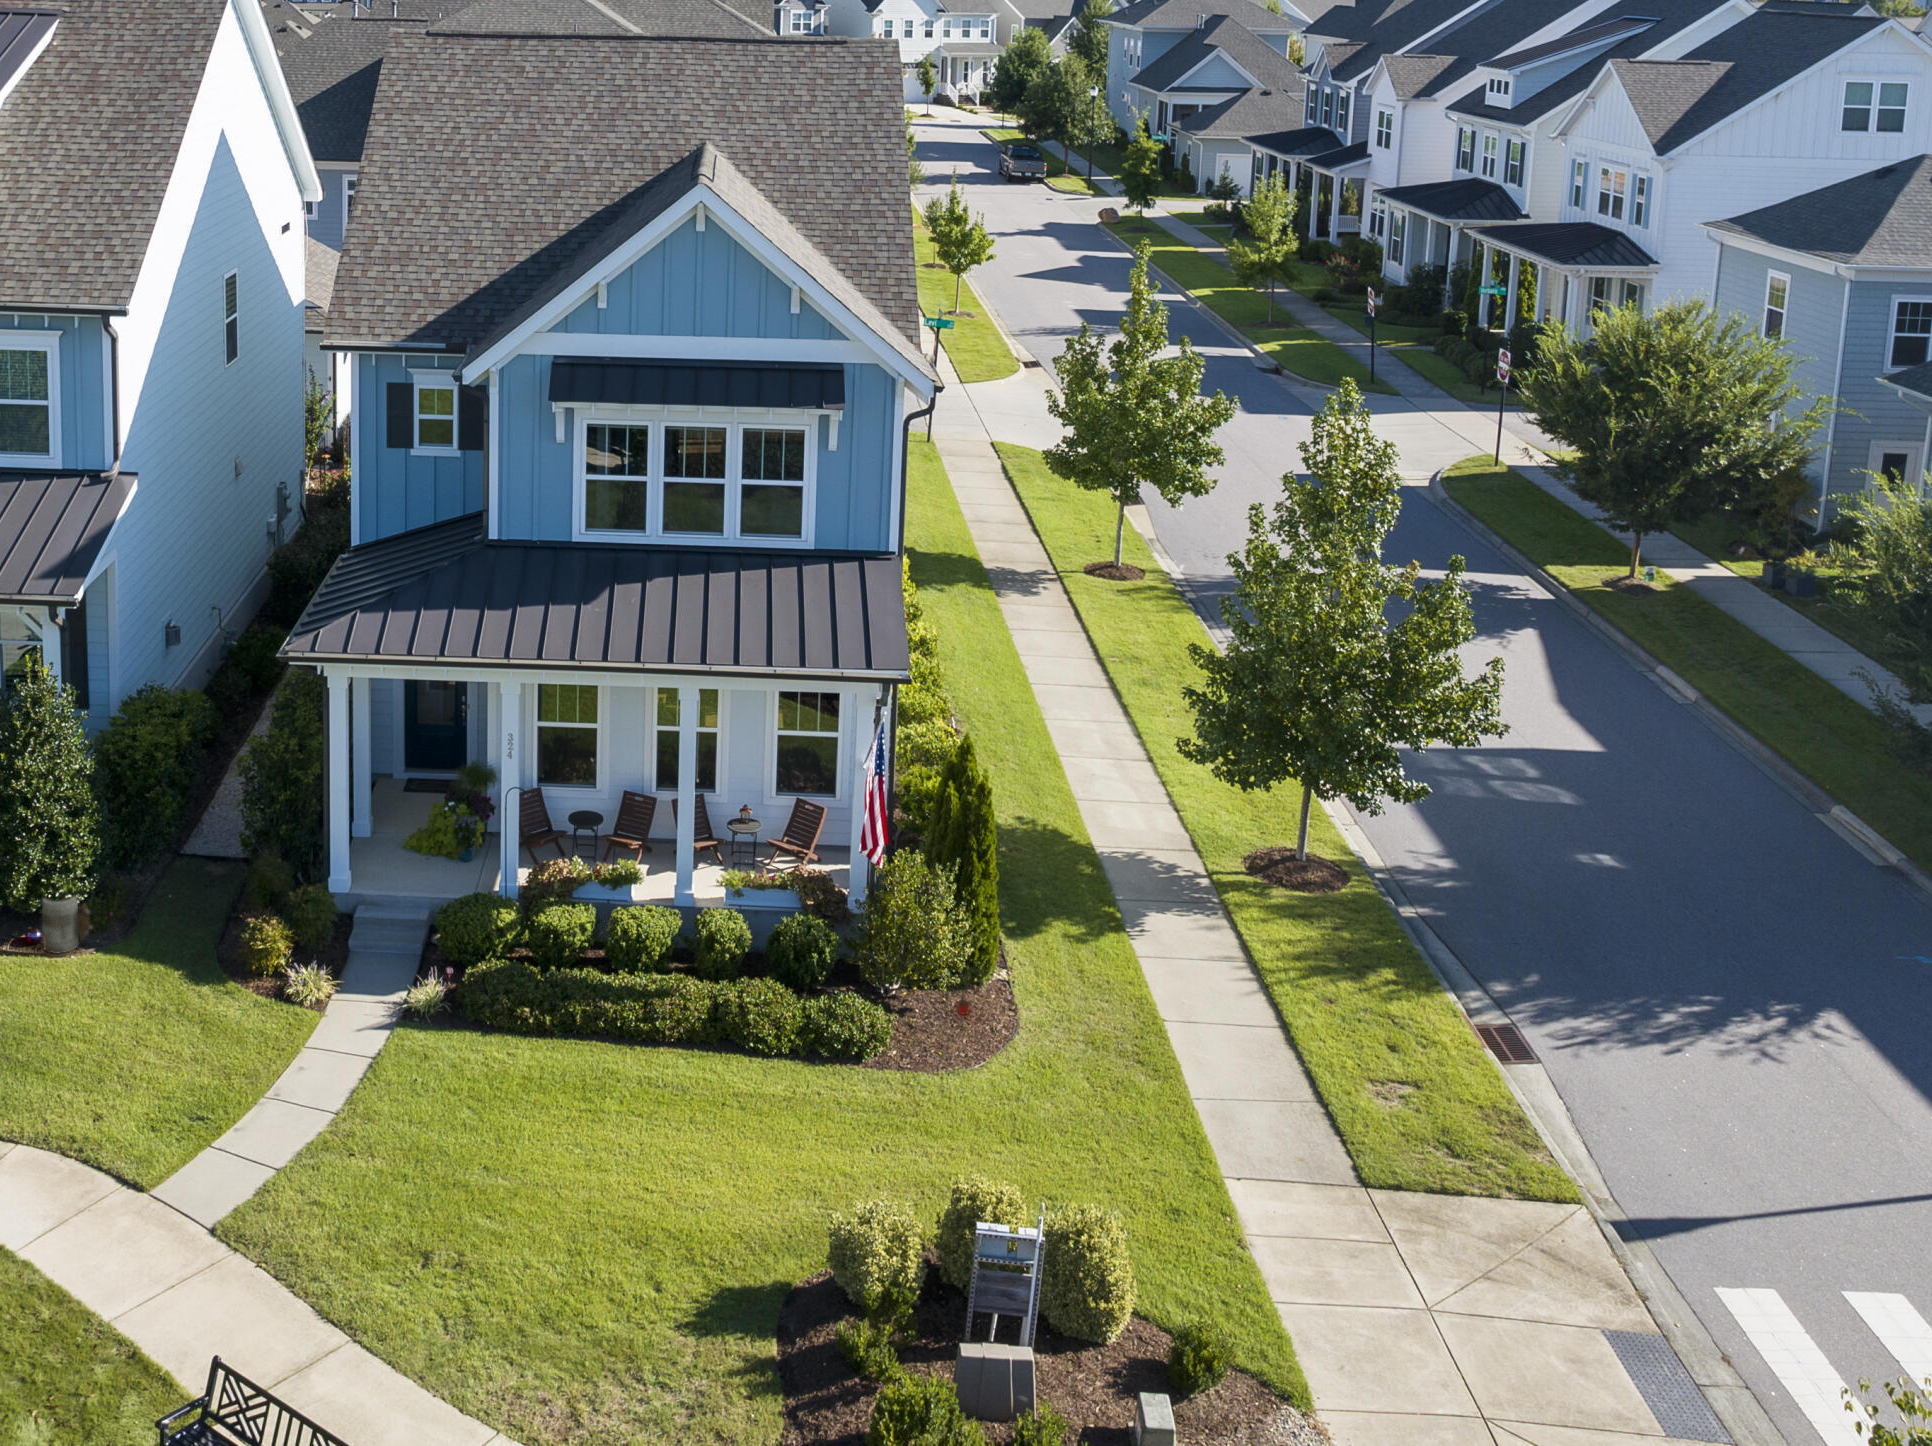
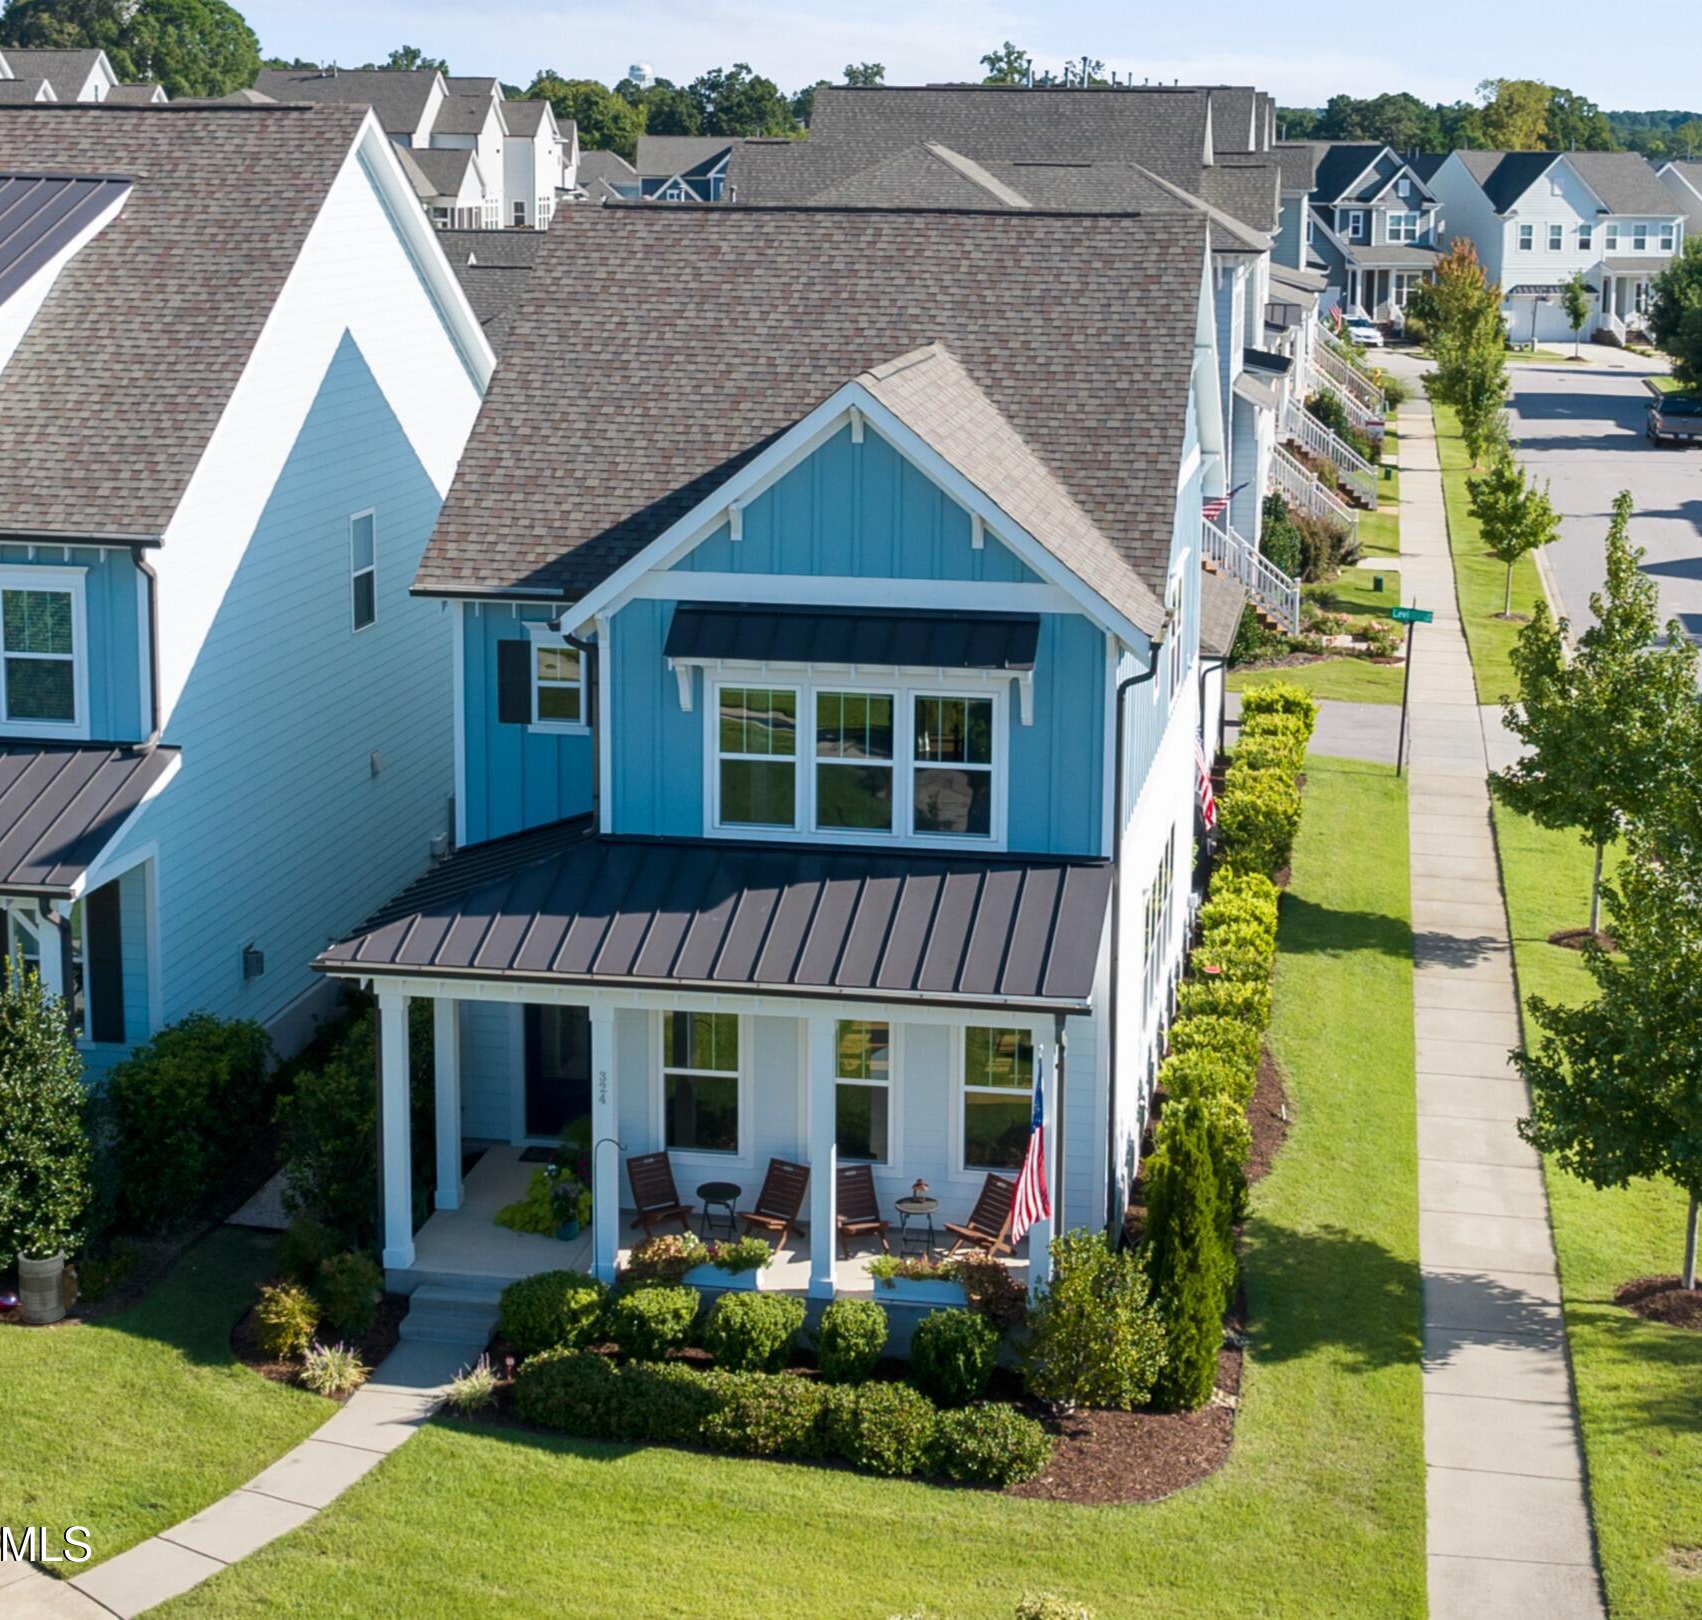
potted plant: present [943,968,990,1015] -> none [1118,1379,1190,1441]

